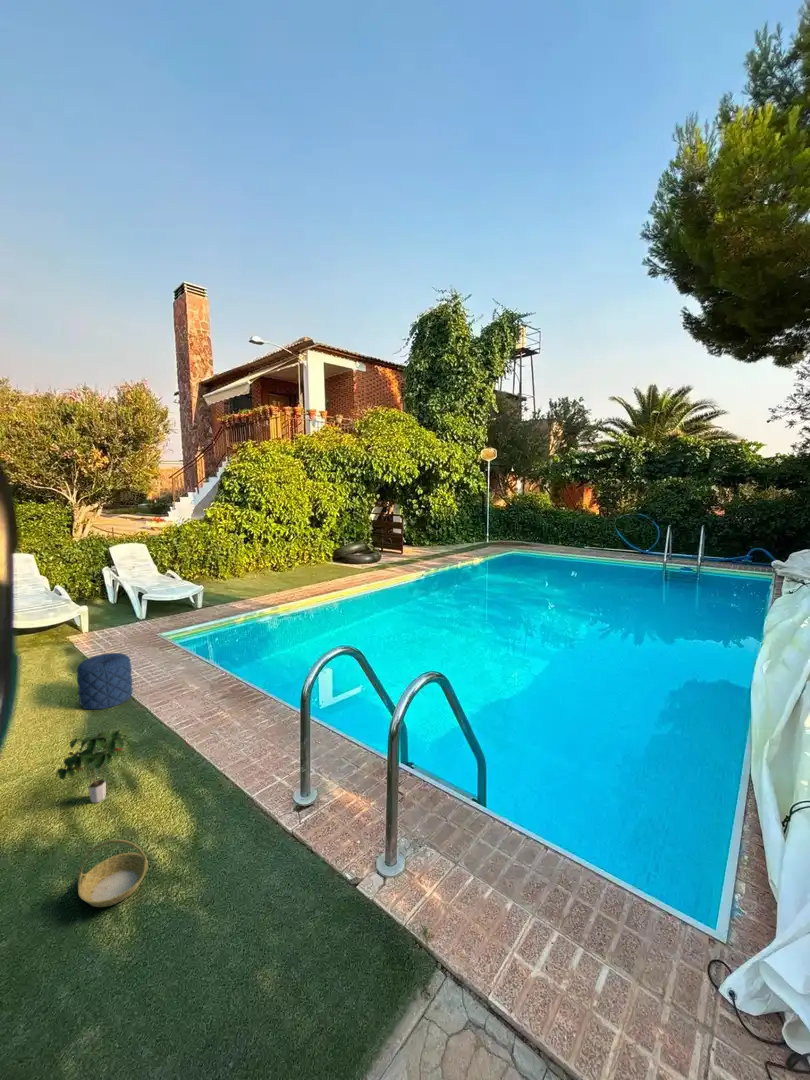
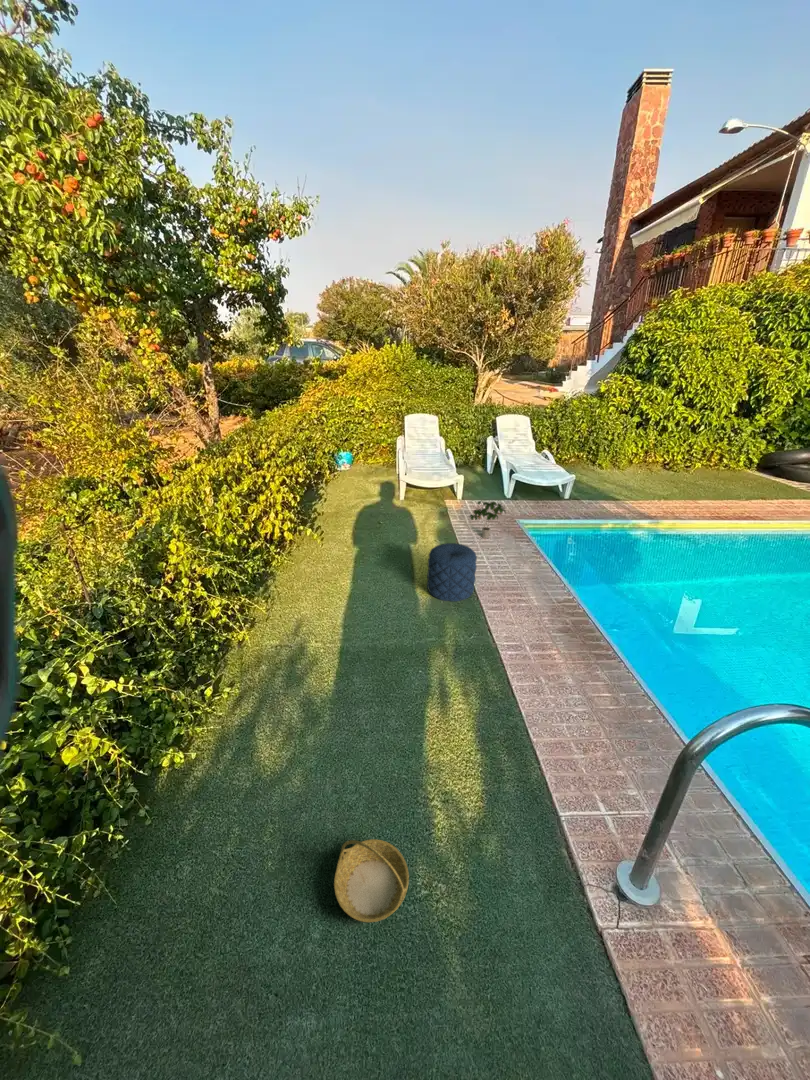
potted plant: present [56,730,129,803] -> present [470,501,505,538]

